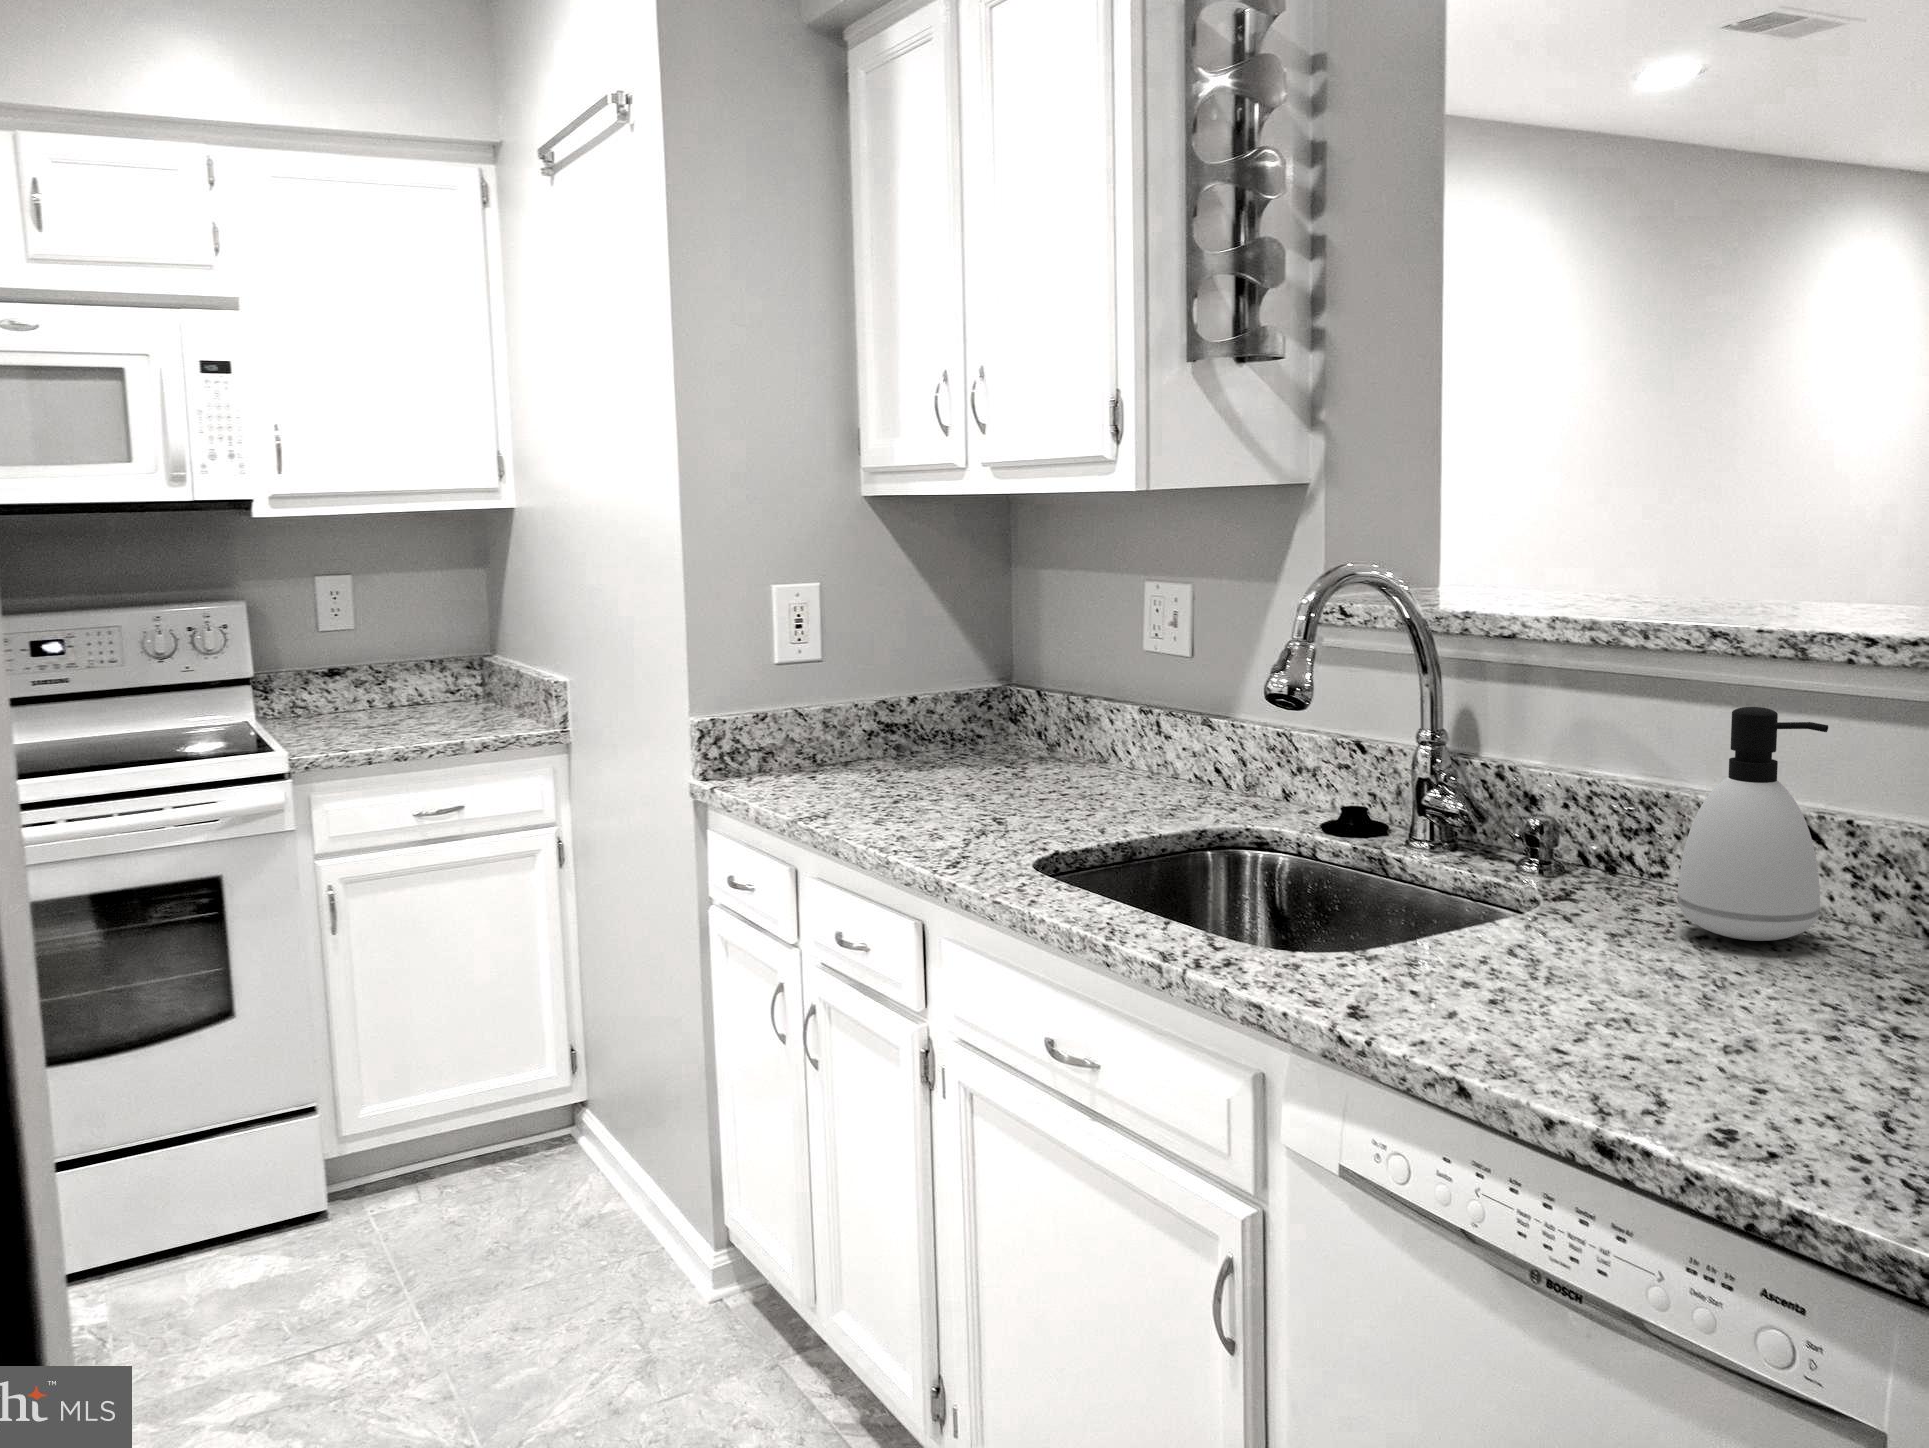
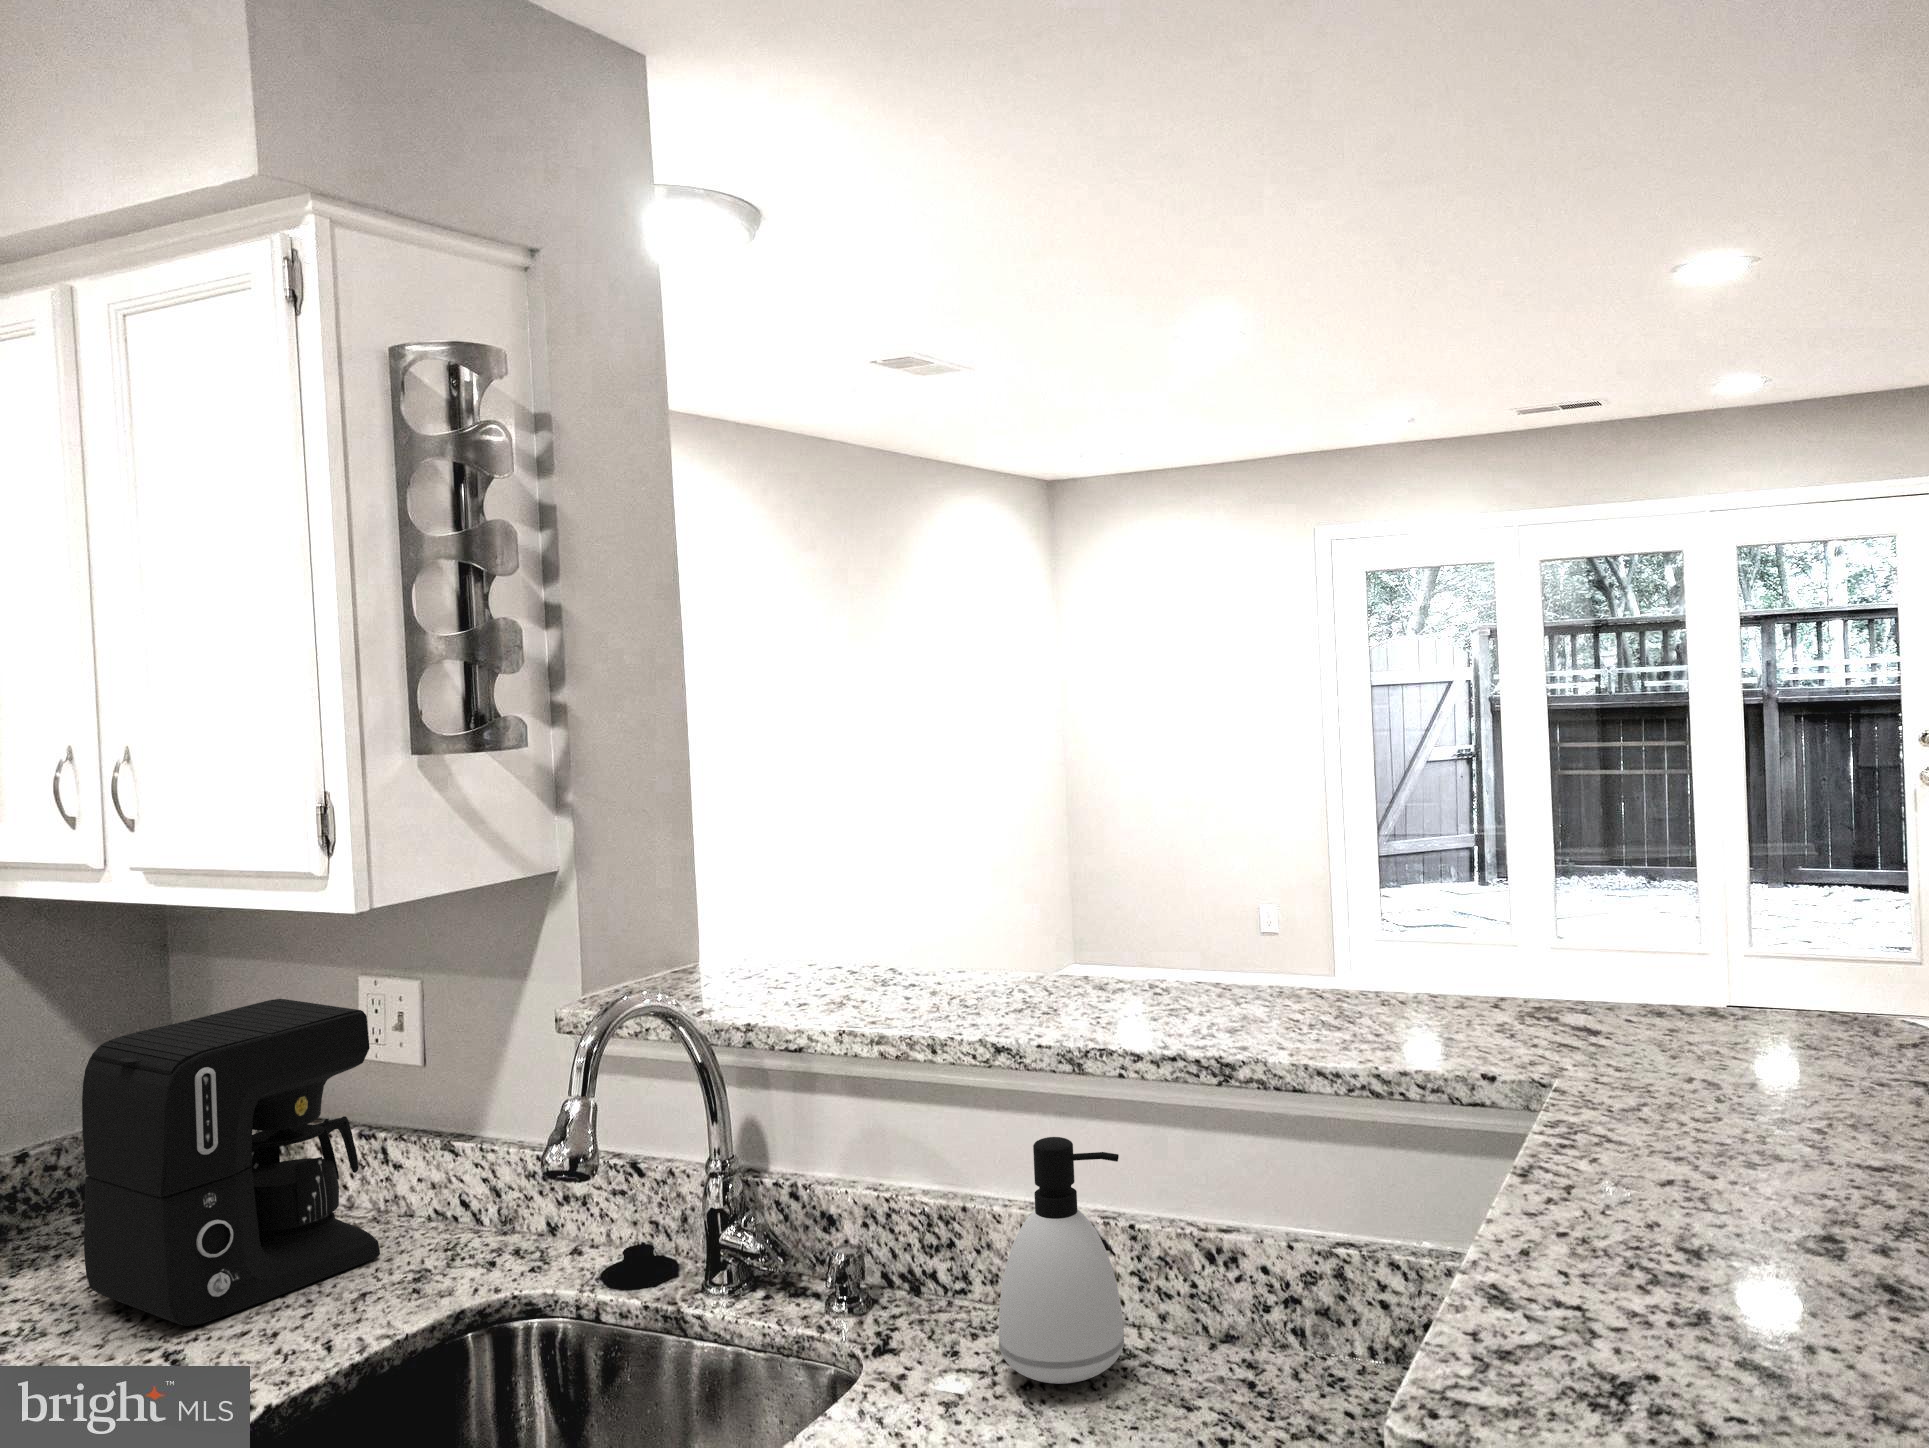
coffee maker: none [945,588,1149,810] -> present [82,999,380,1326]

